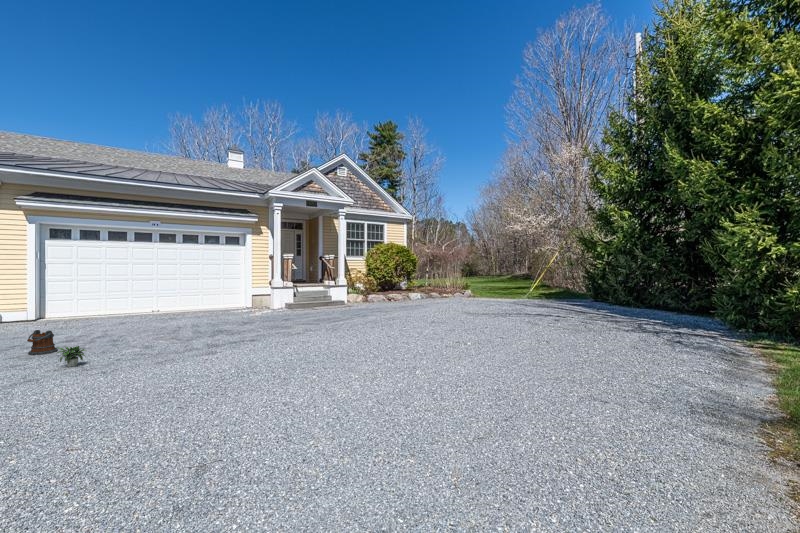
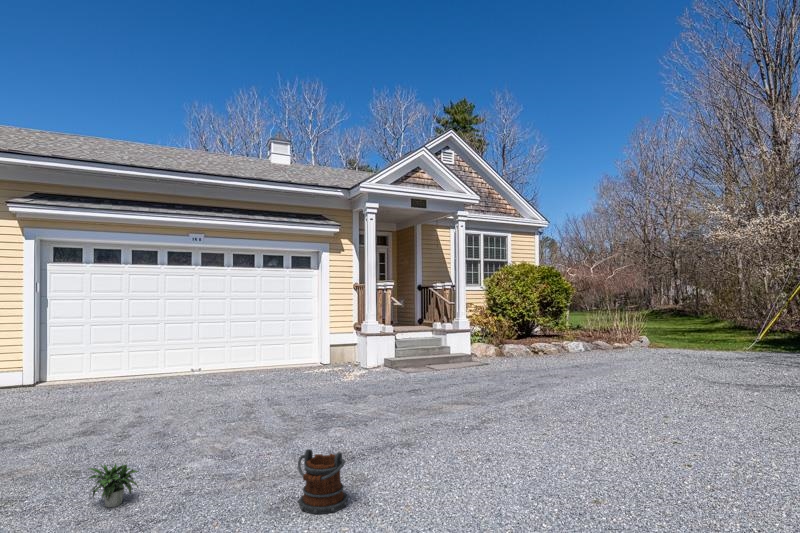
bucket: present [27,330,58,355] -> present [298,449,348,514]

